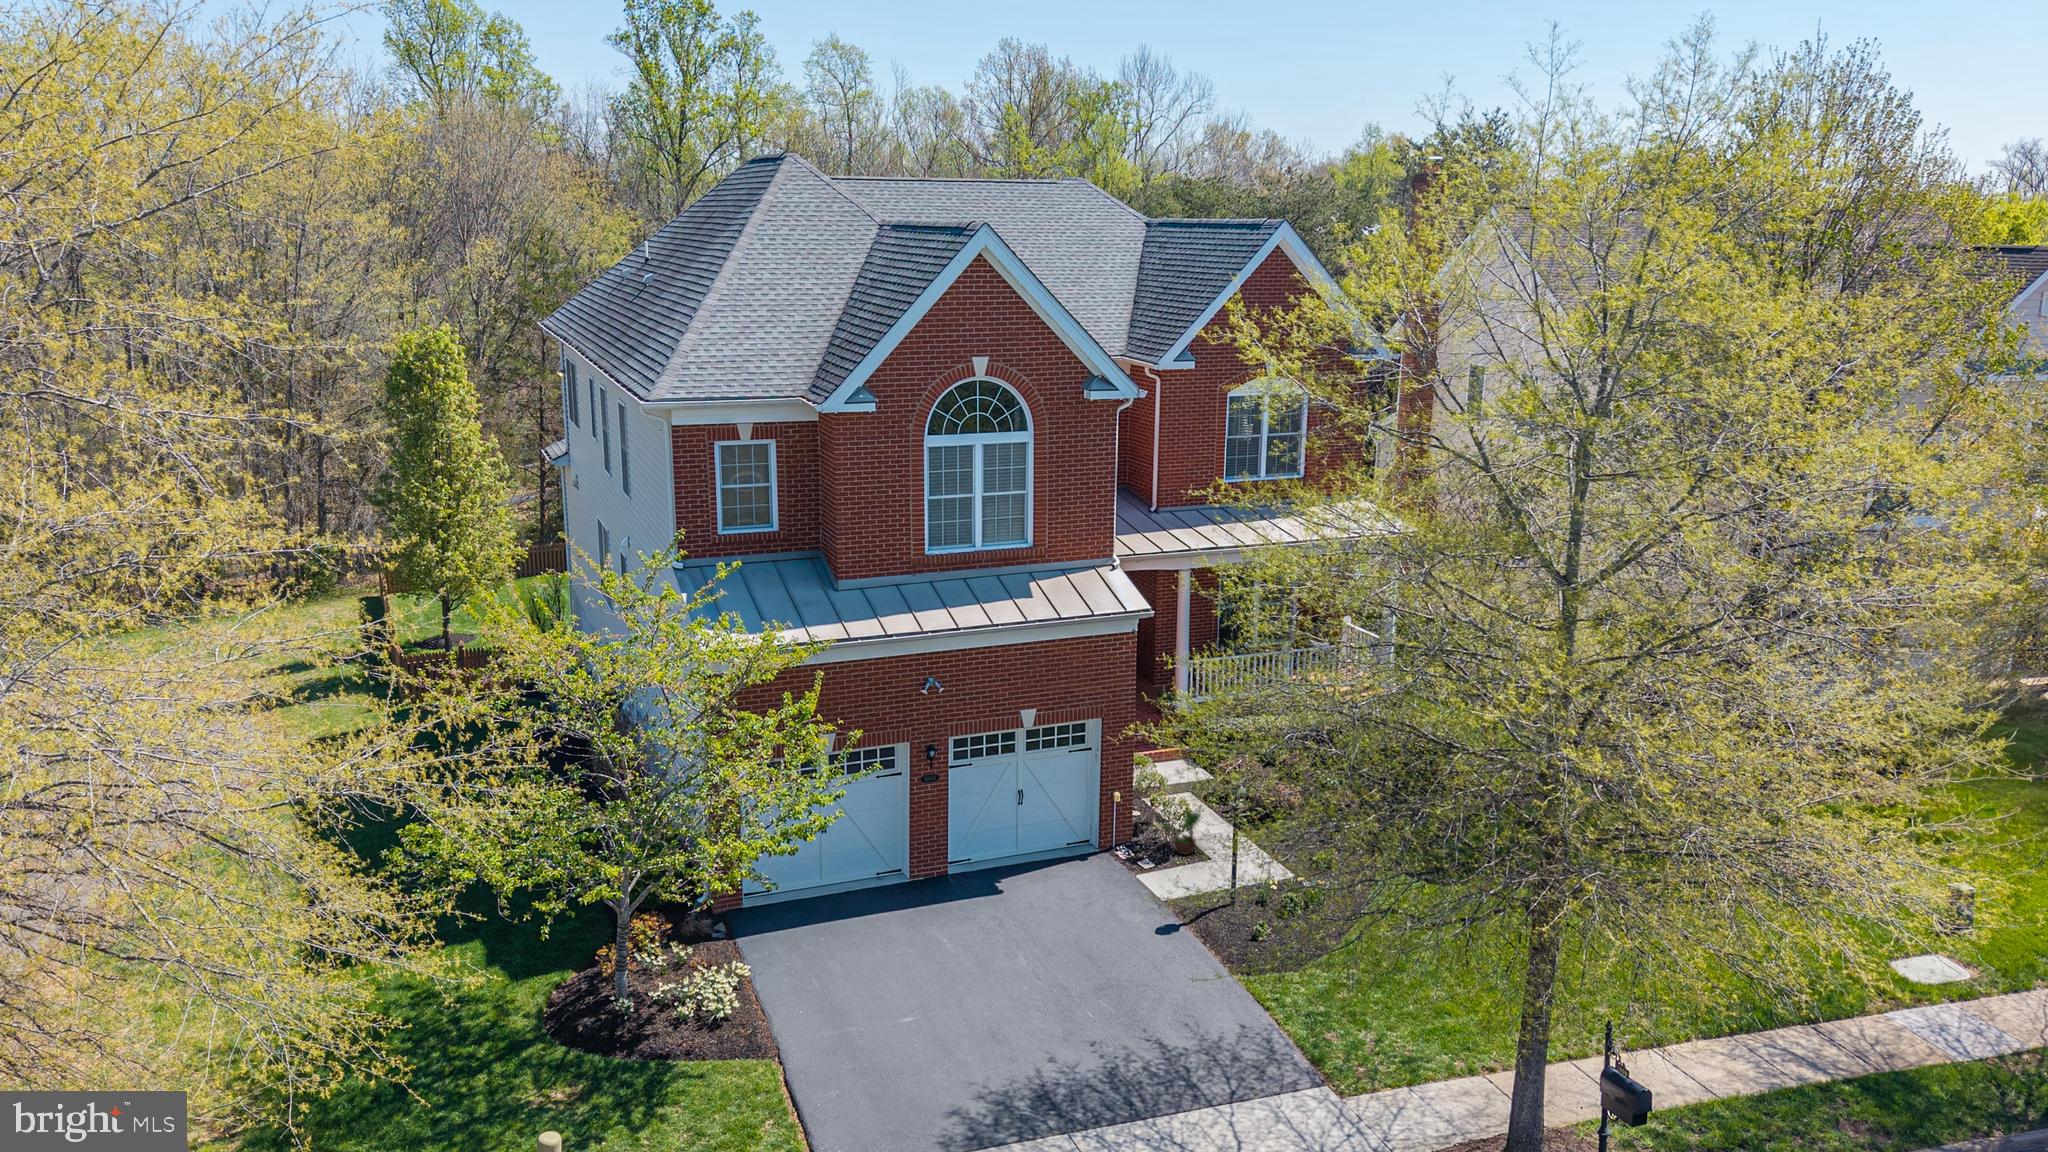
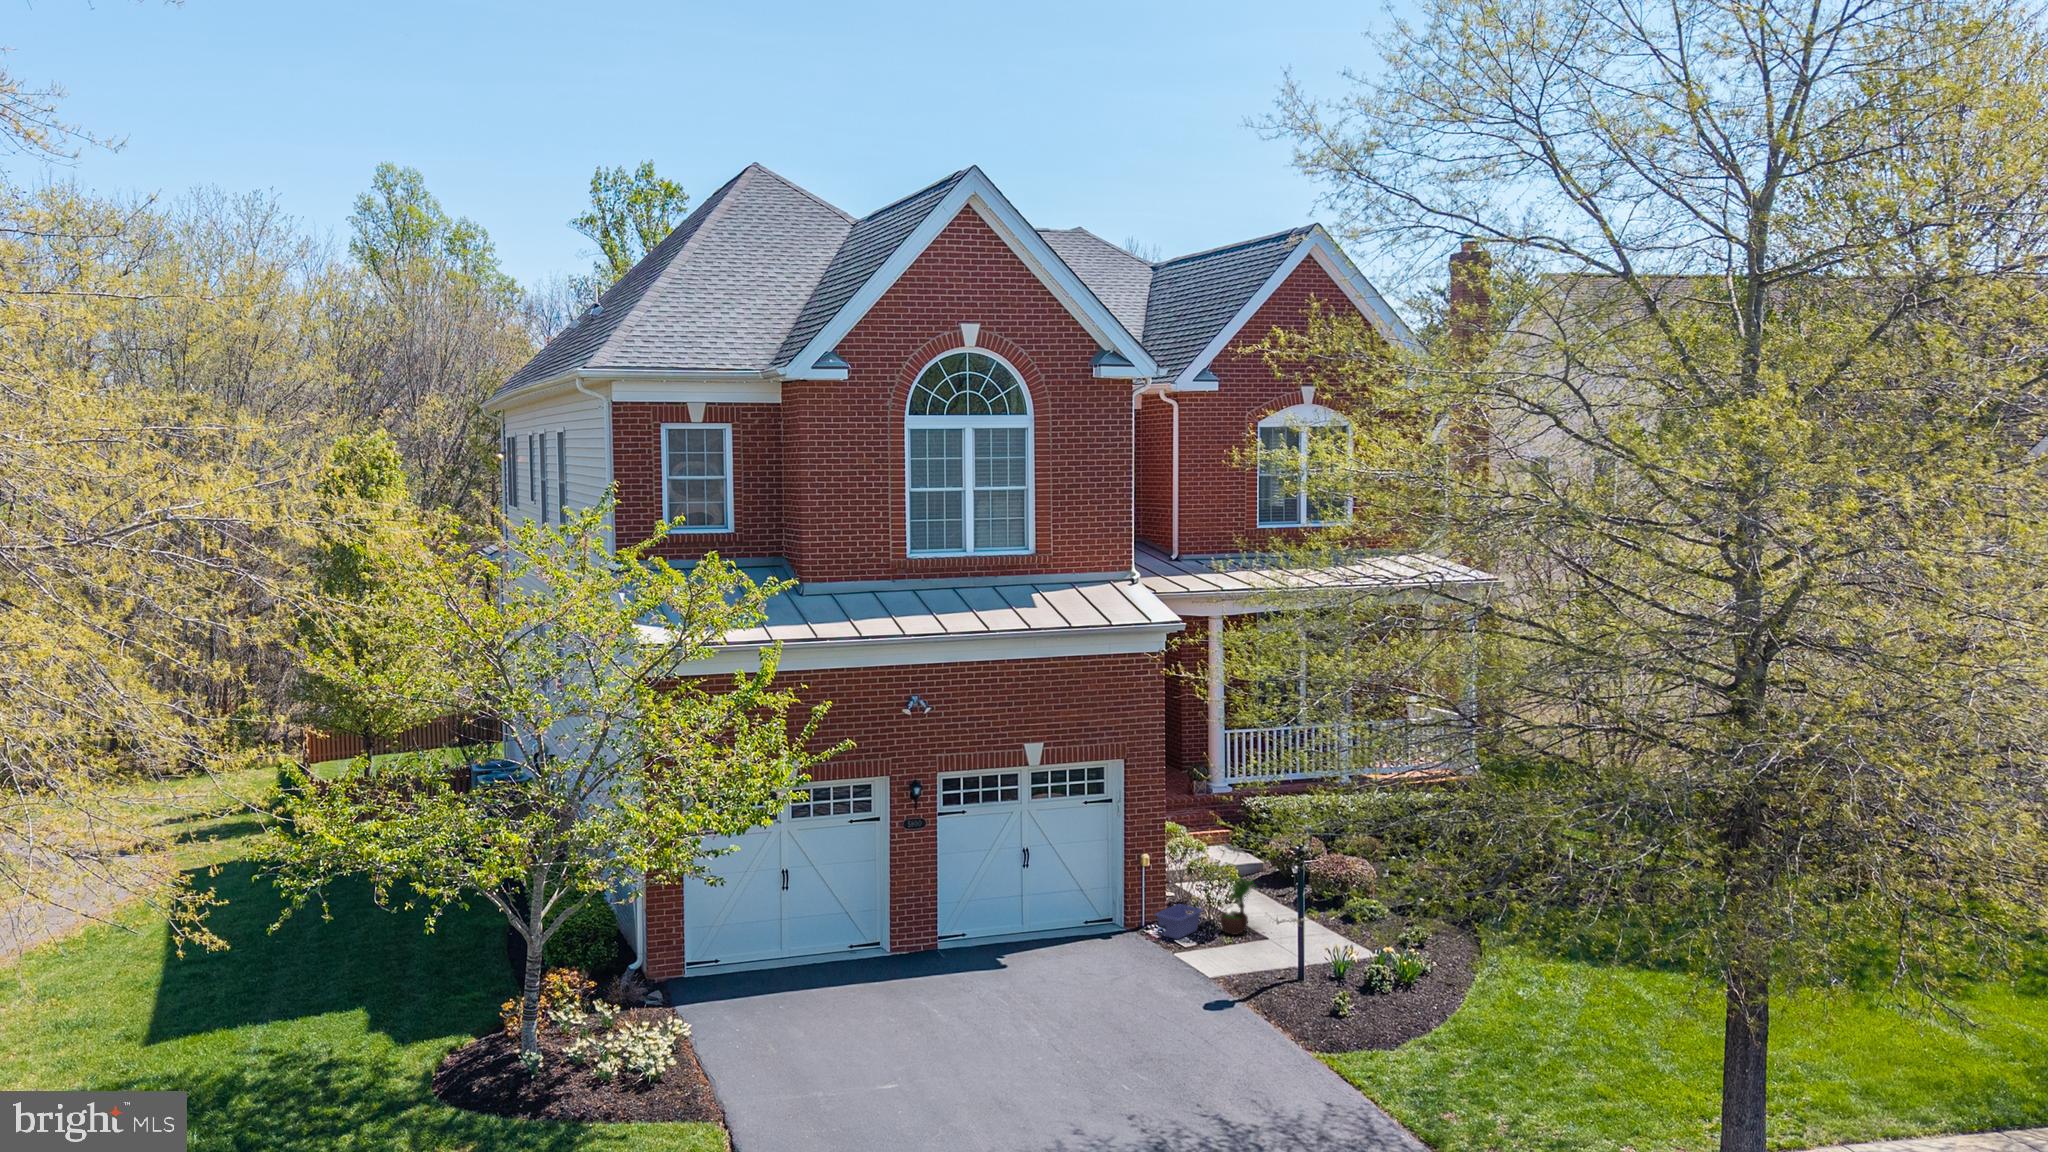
storage bin: none [1122,827,1161,859] -> present [1155,904,1202,939]

